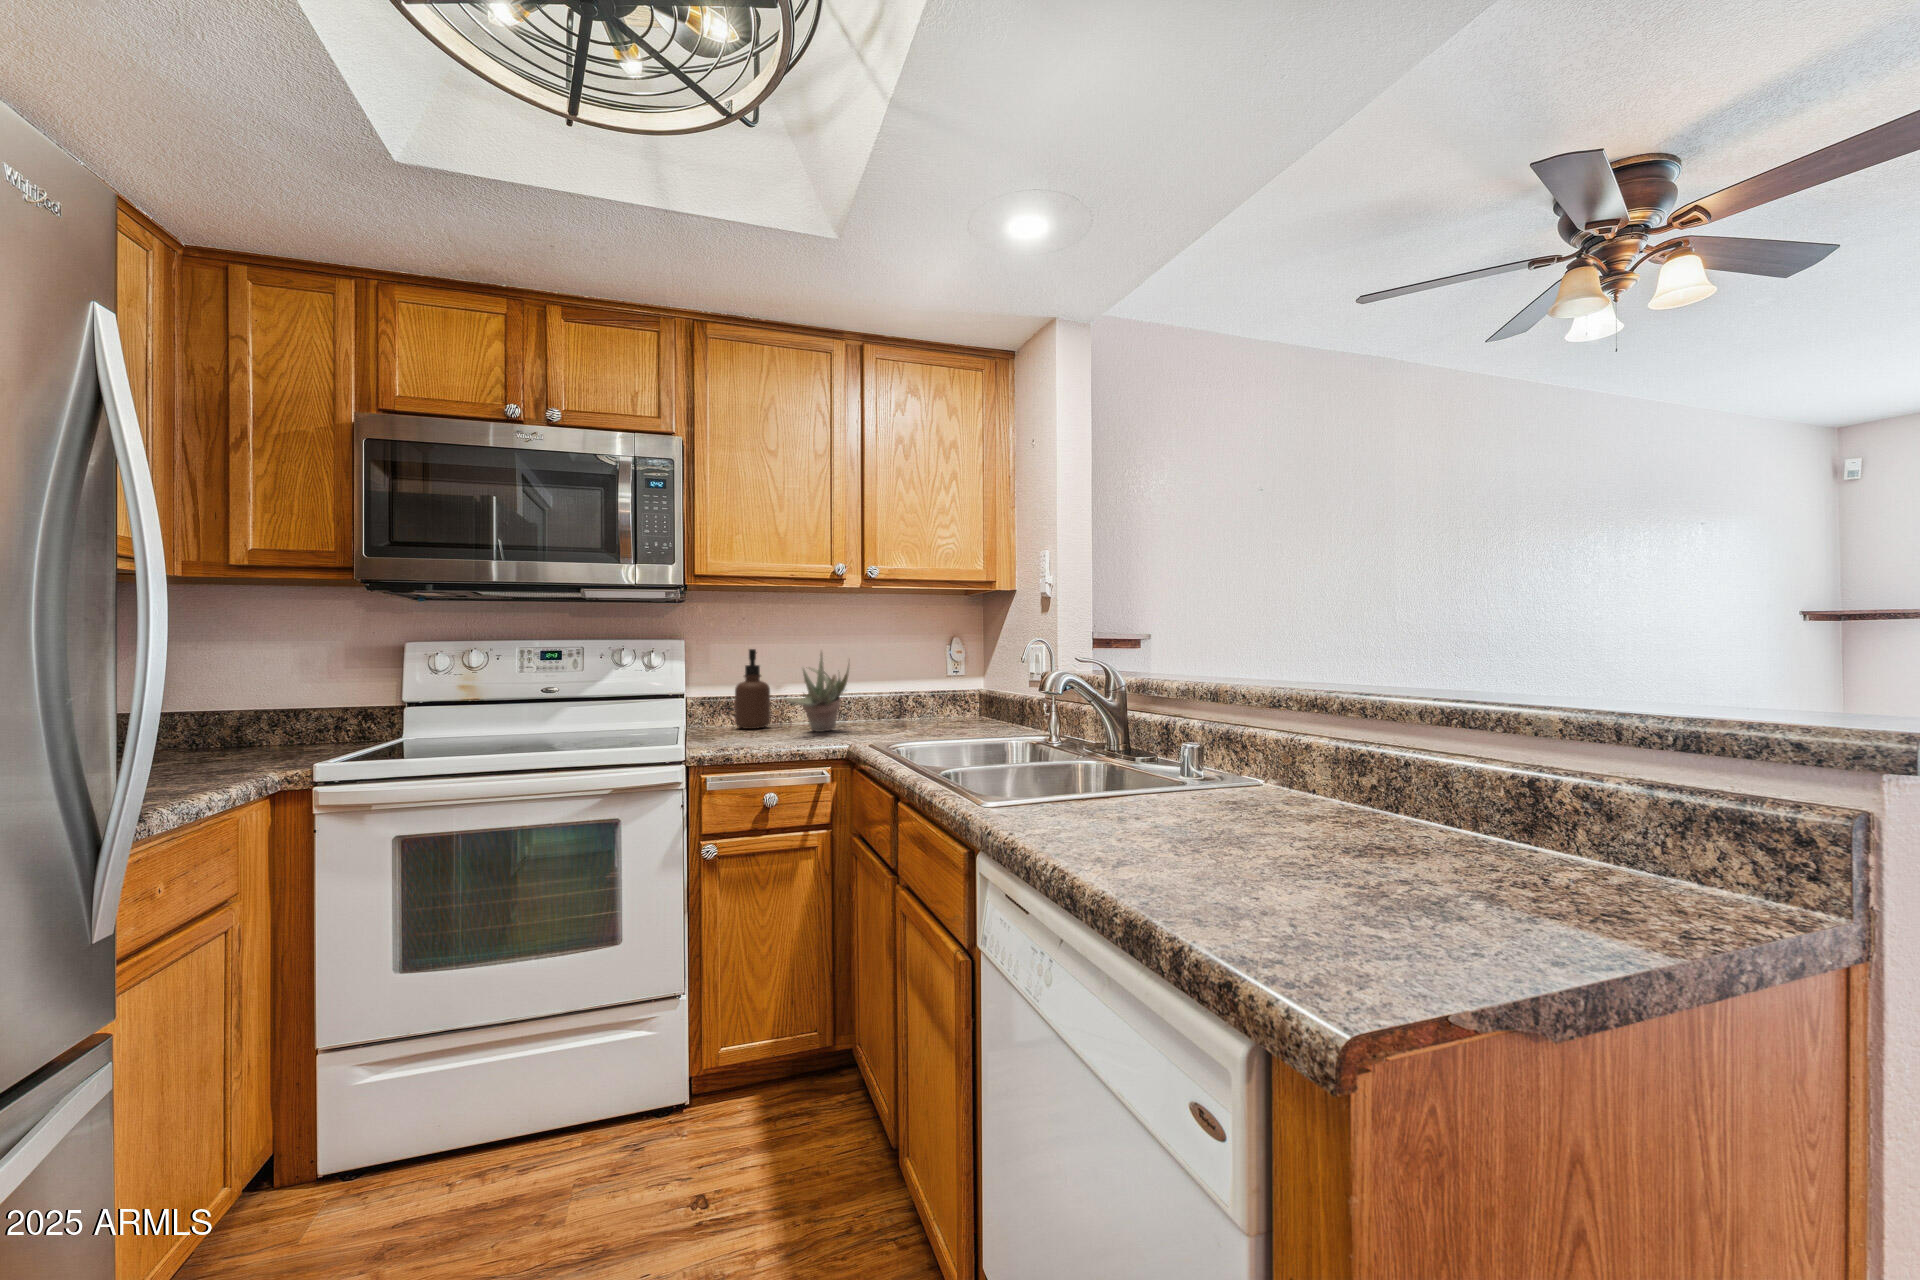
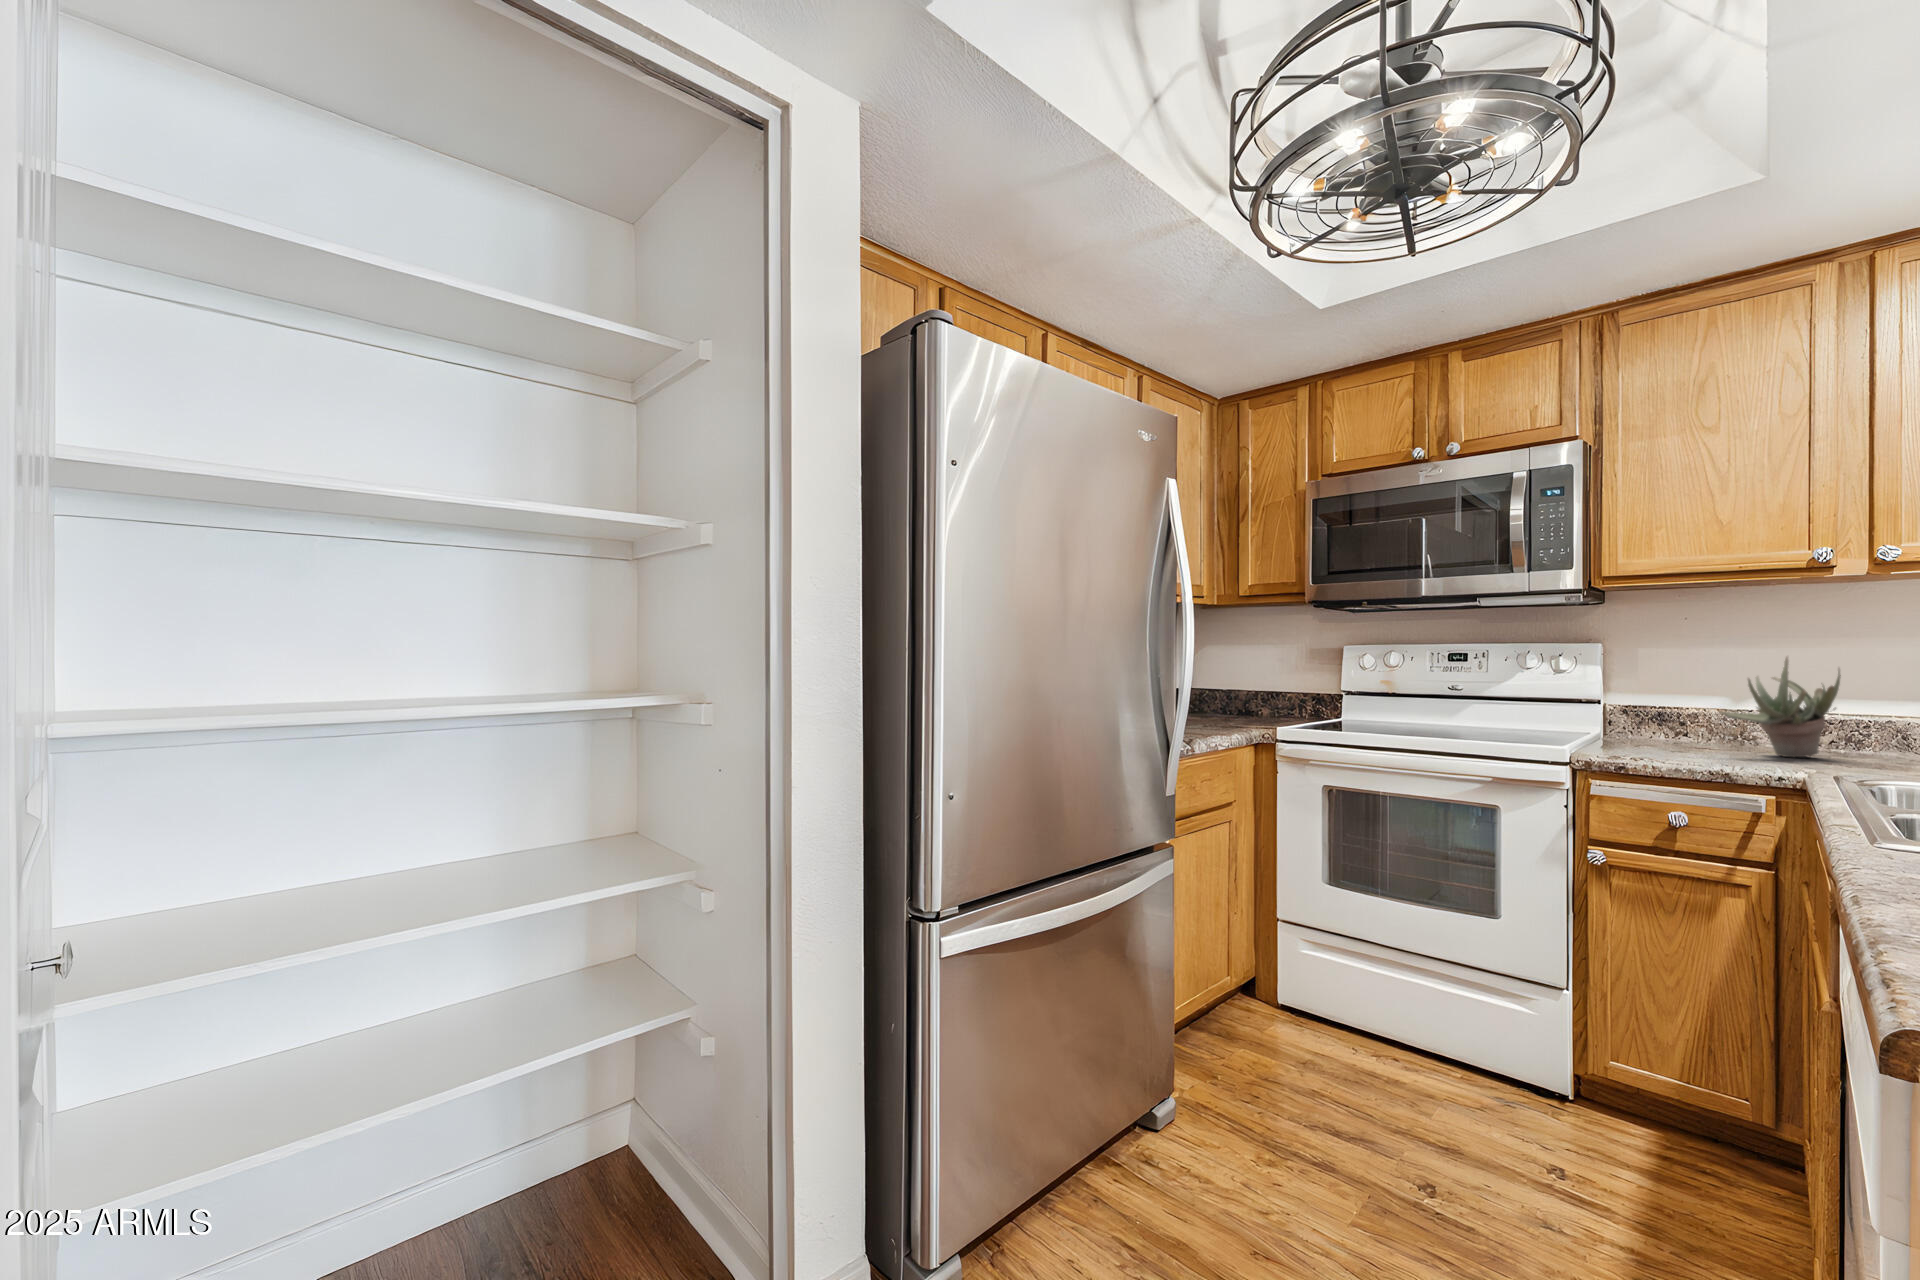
soap dispenser: present [735,649,770,729] -> none [1668,654,1721,745]

